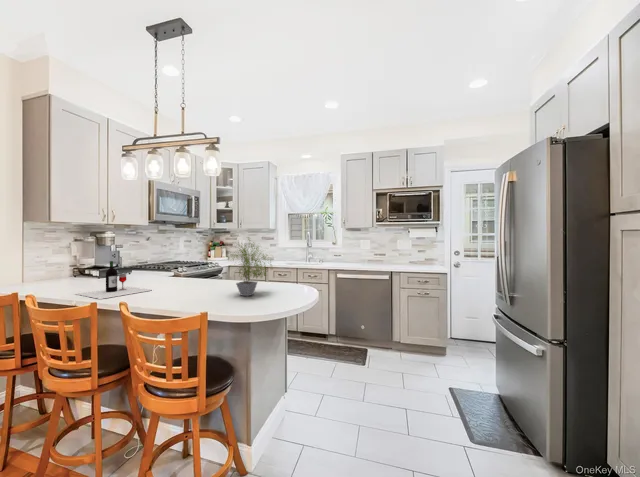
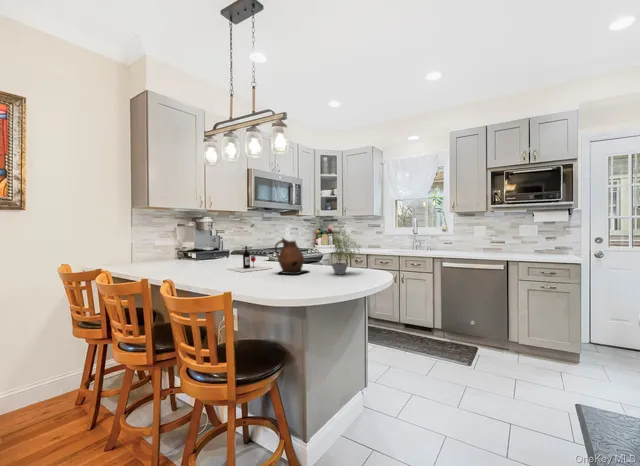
ceramic pitcher: none [155,249,206,300] -> present [275,238,307,274]

